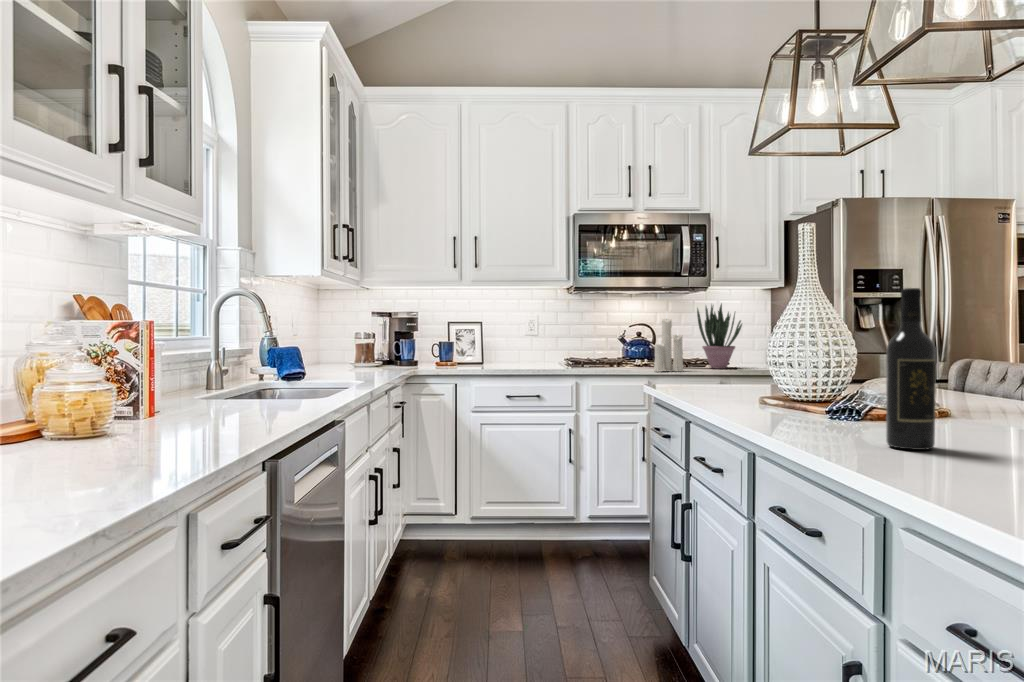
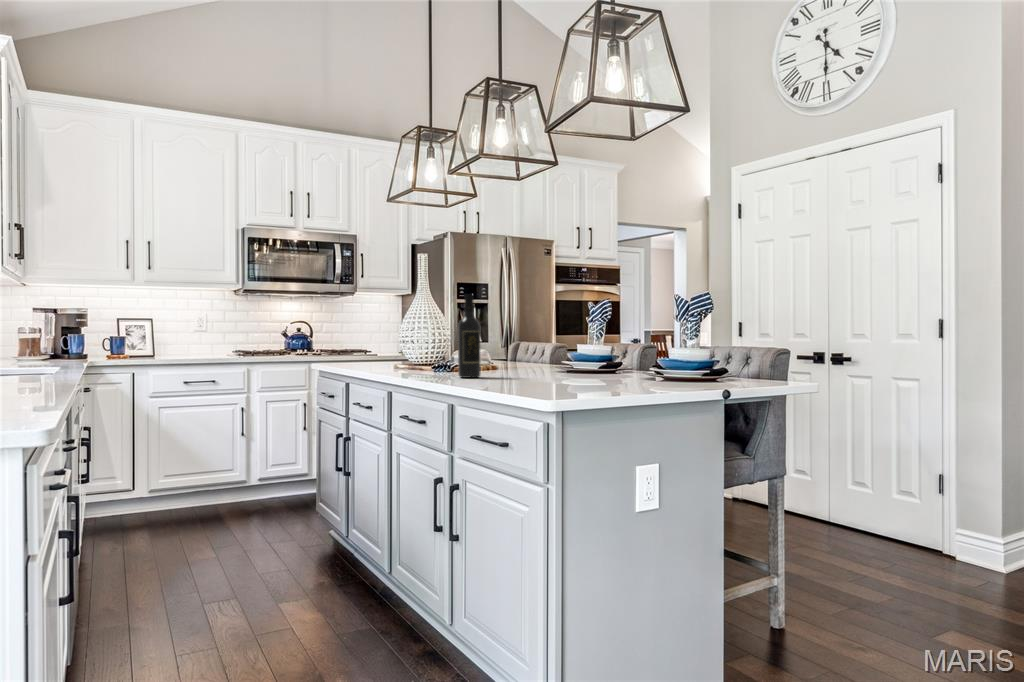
potted plant: present [697,304,742,369] -> none [346,305,381,356]
candle: present [654,316,683,371] -> none [313,308,337,358]

